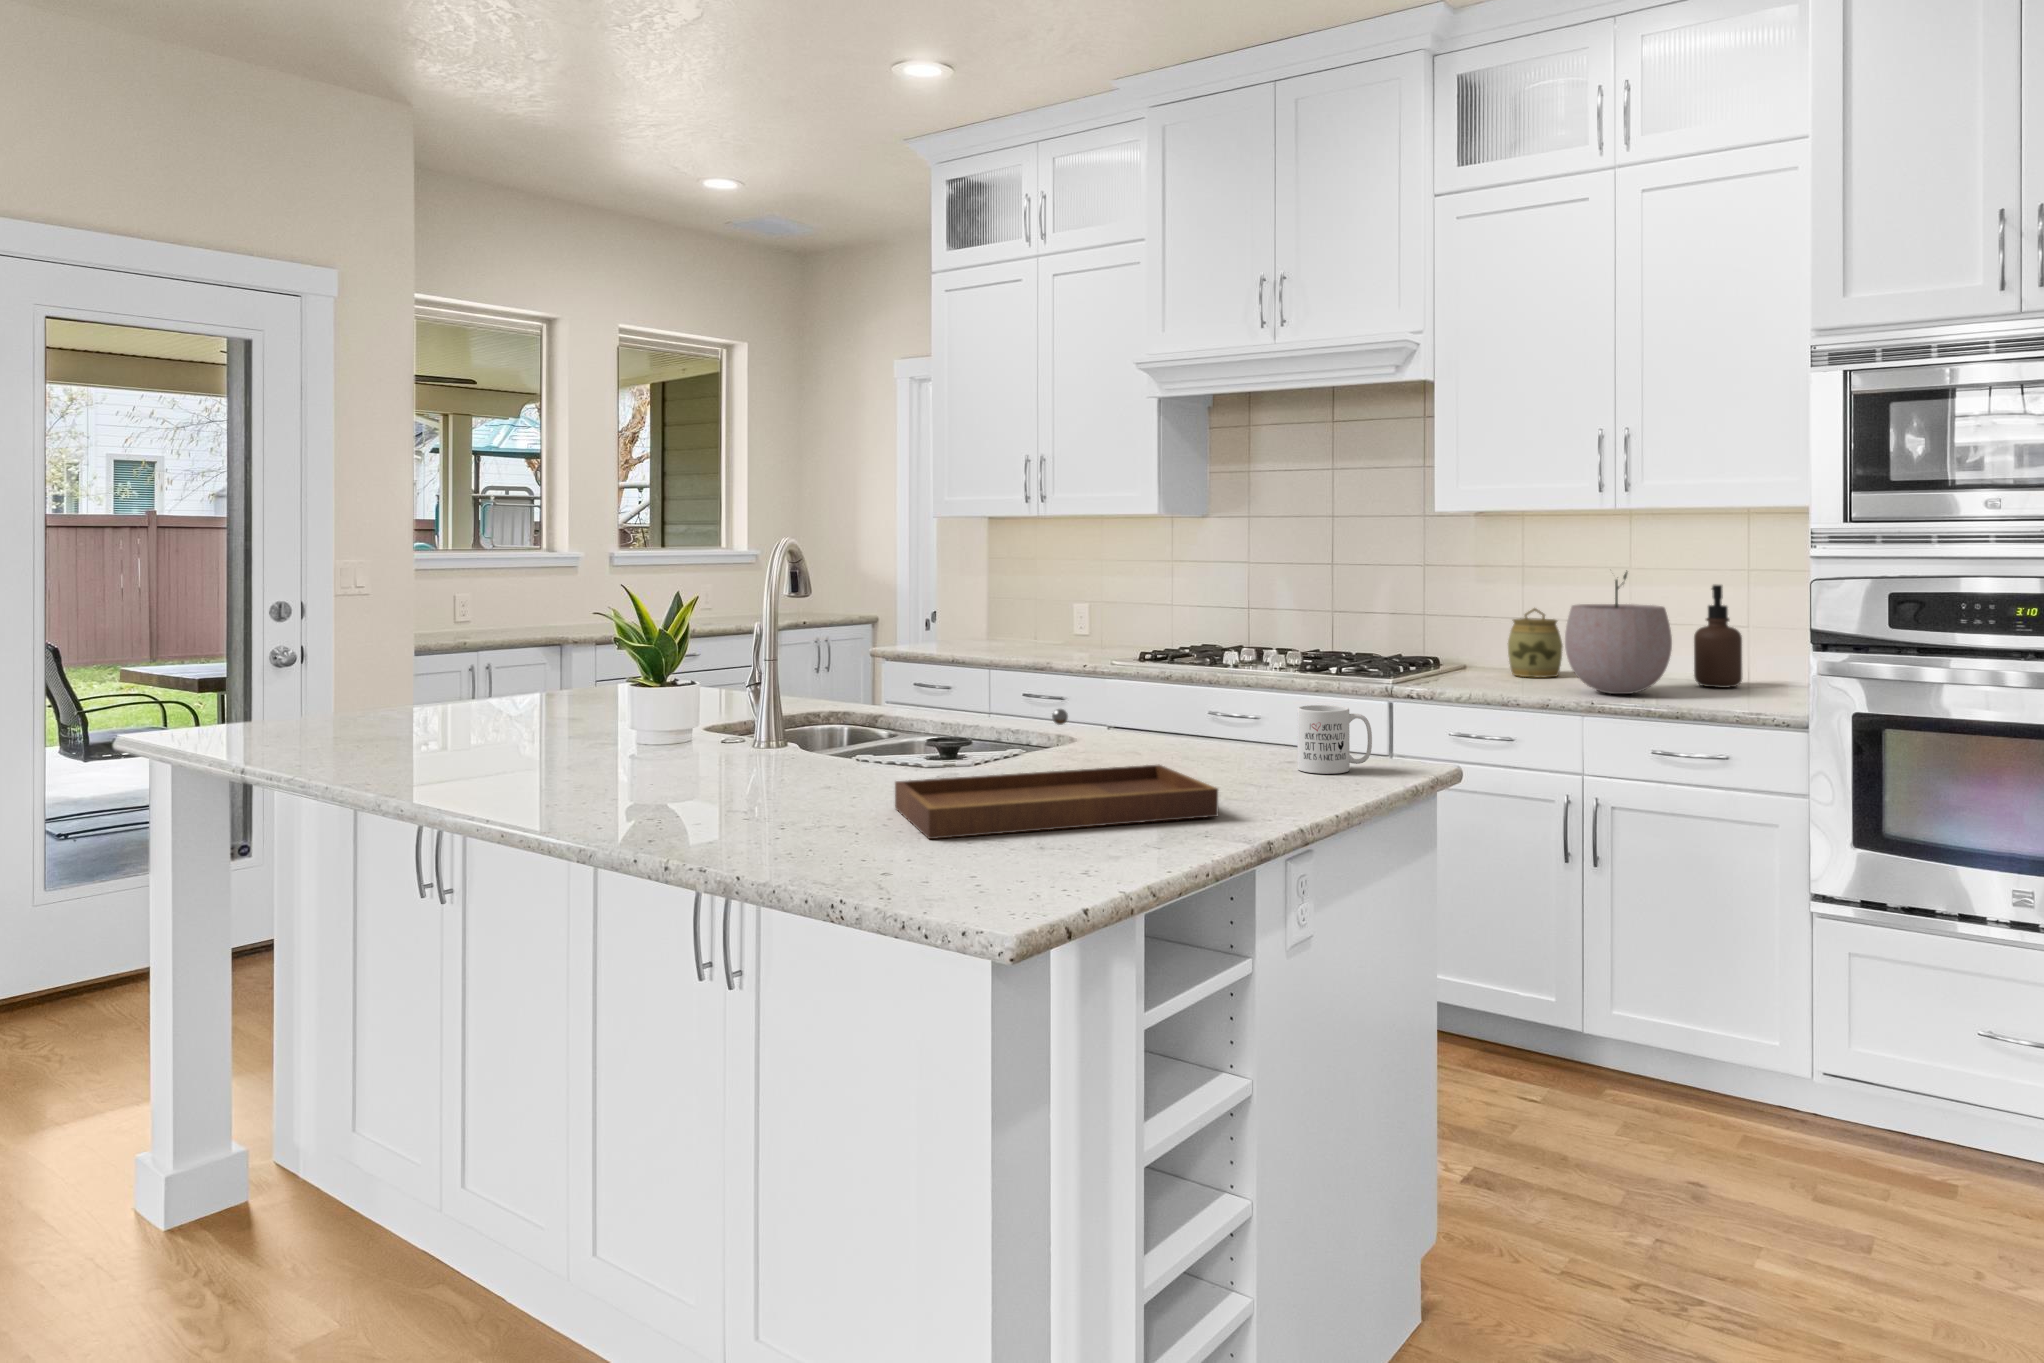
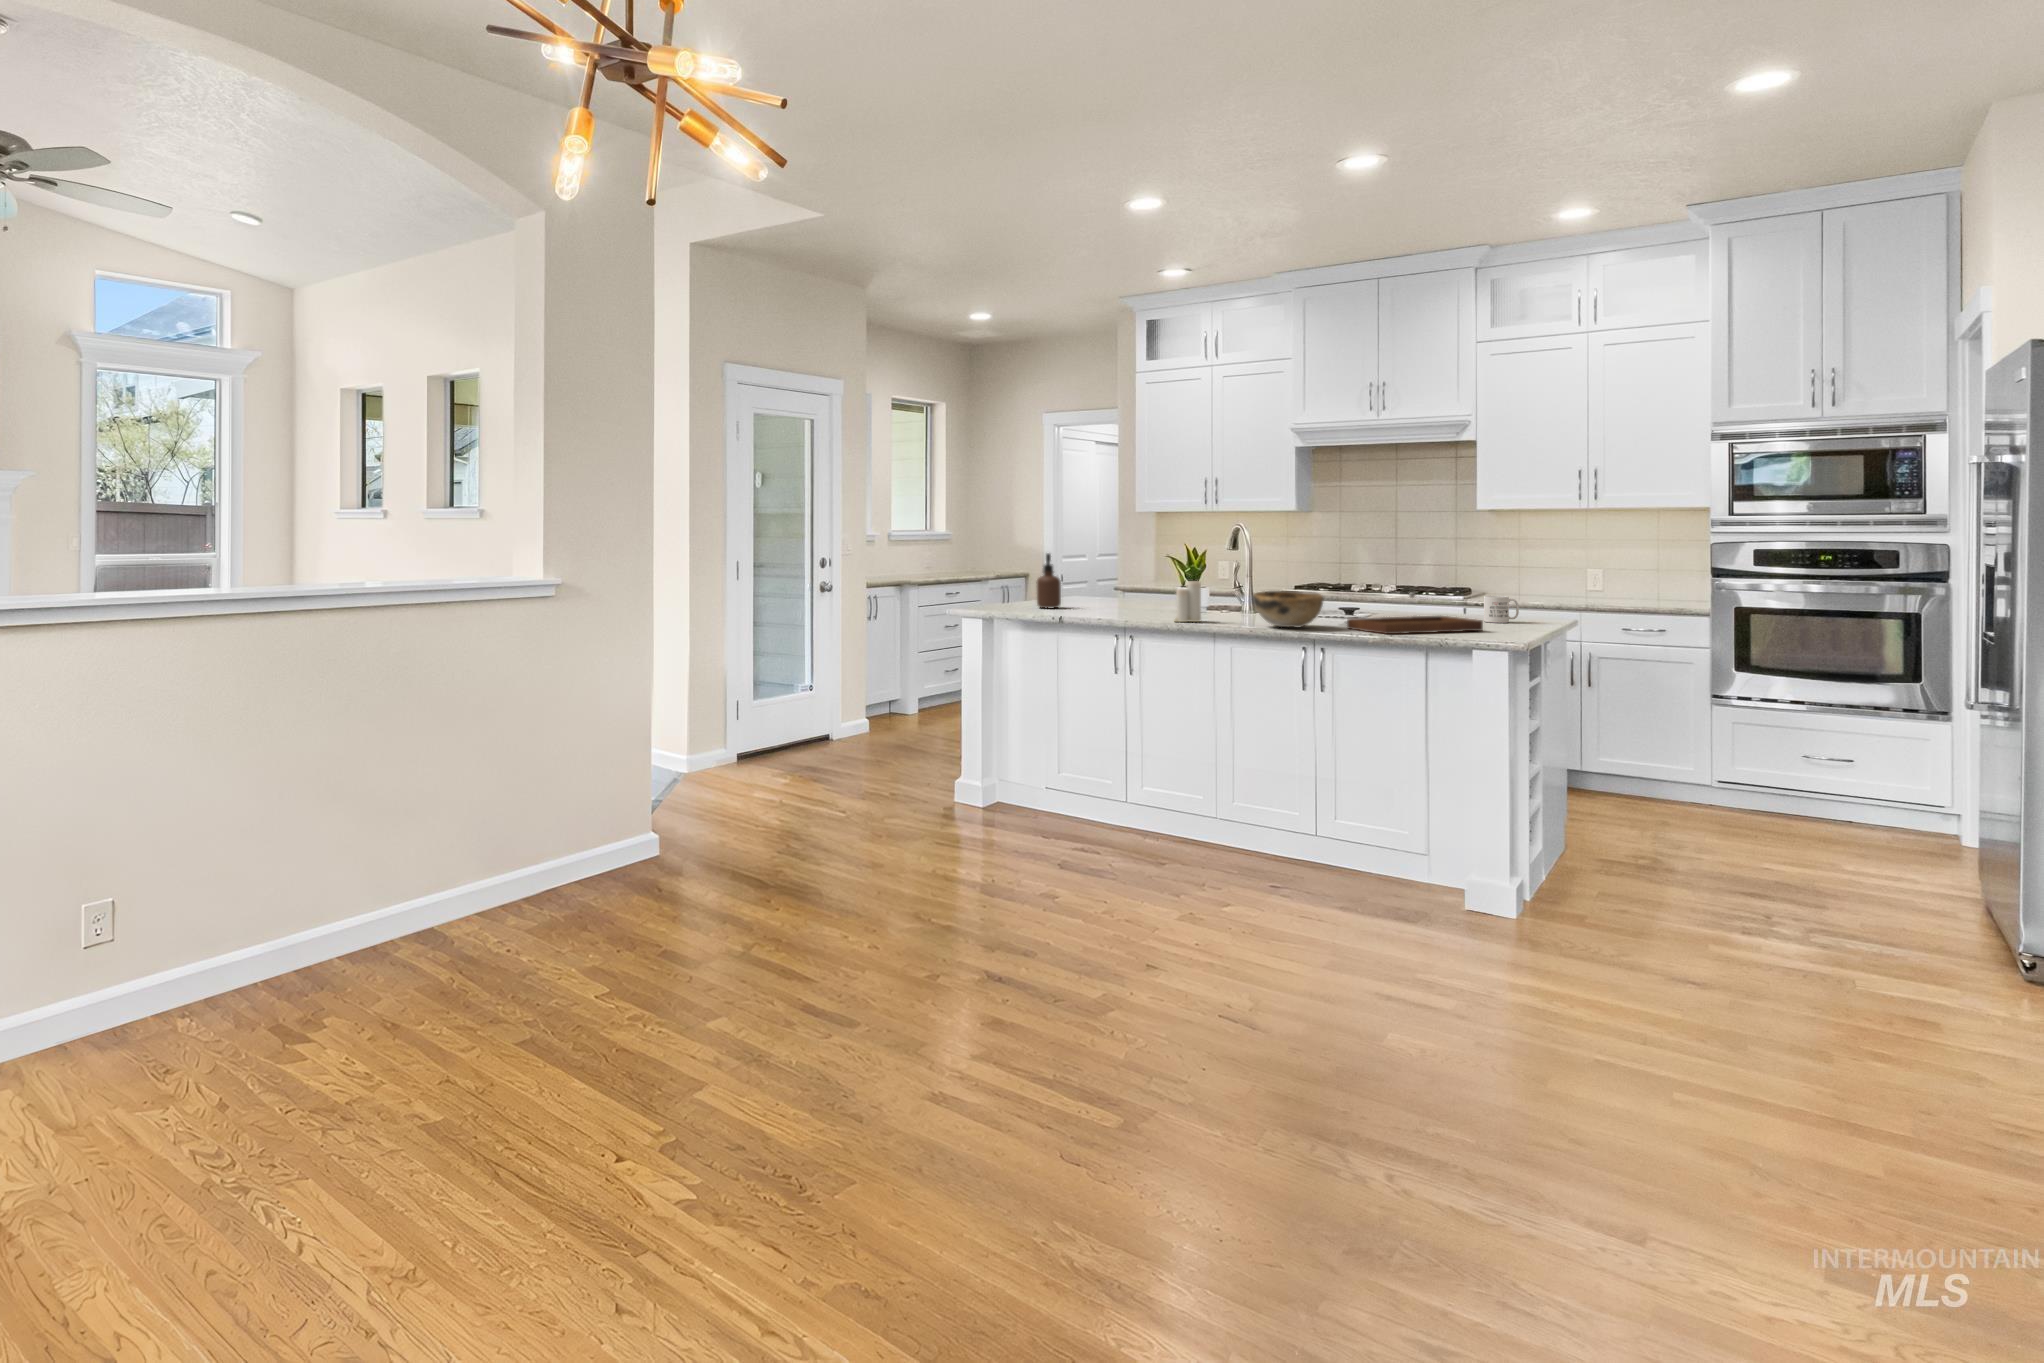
plant pot: present [1565,572,1672,694] -> none [1566,538,1627,602]
soap dispenser: present [1694,585,1742,688] -> present [1036,554,1061,608]
jar: present [1508,608,1563,678] -> none [1523,560,1556,596]
candle: none [530,662,615,782] -> present [1174,581,1201,622]
decorative bowl: none [662,701,844,806] -> present [1253,591,1323,627]

